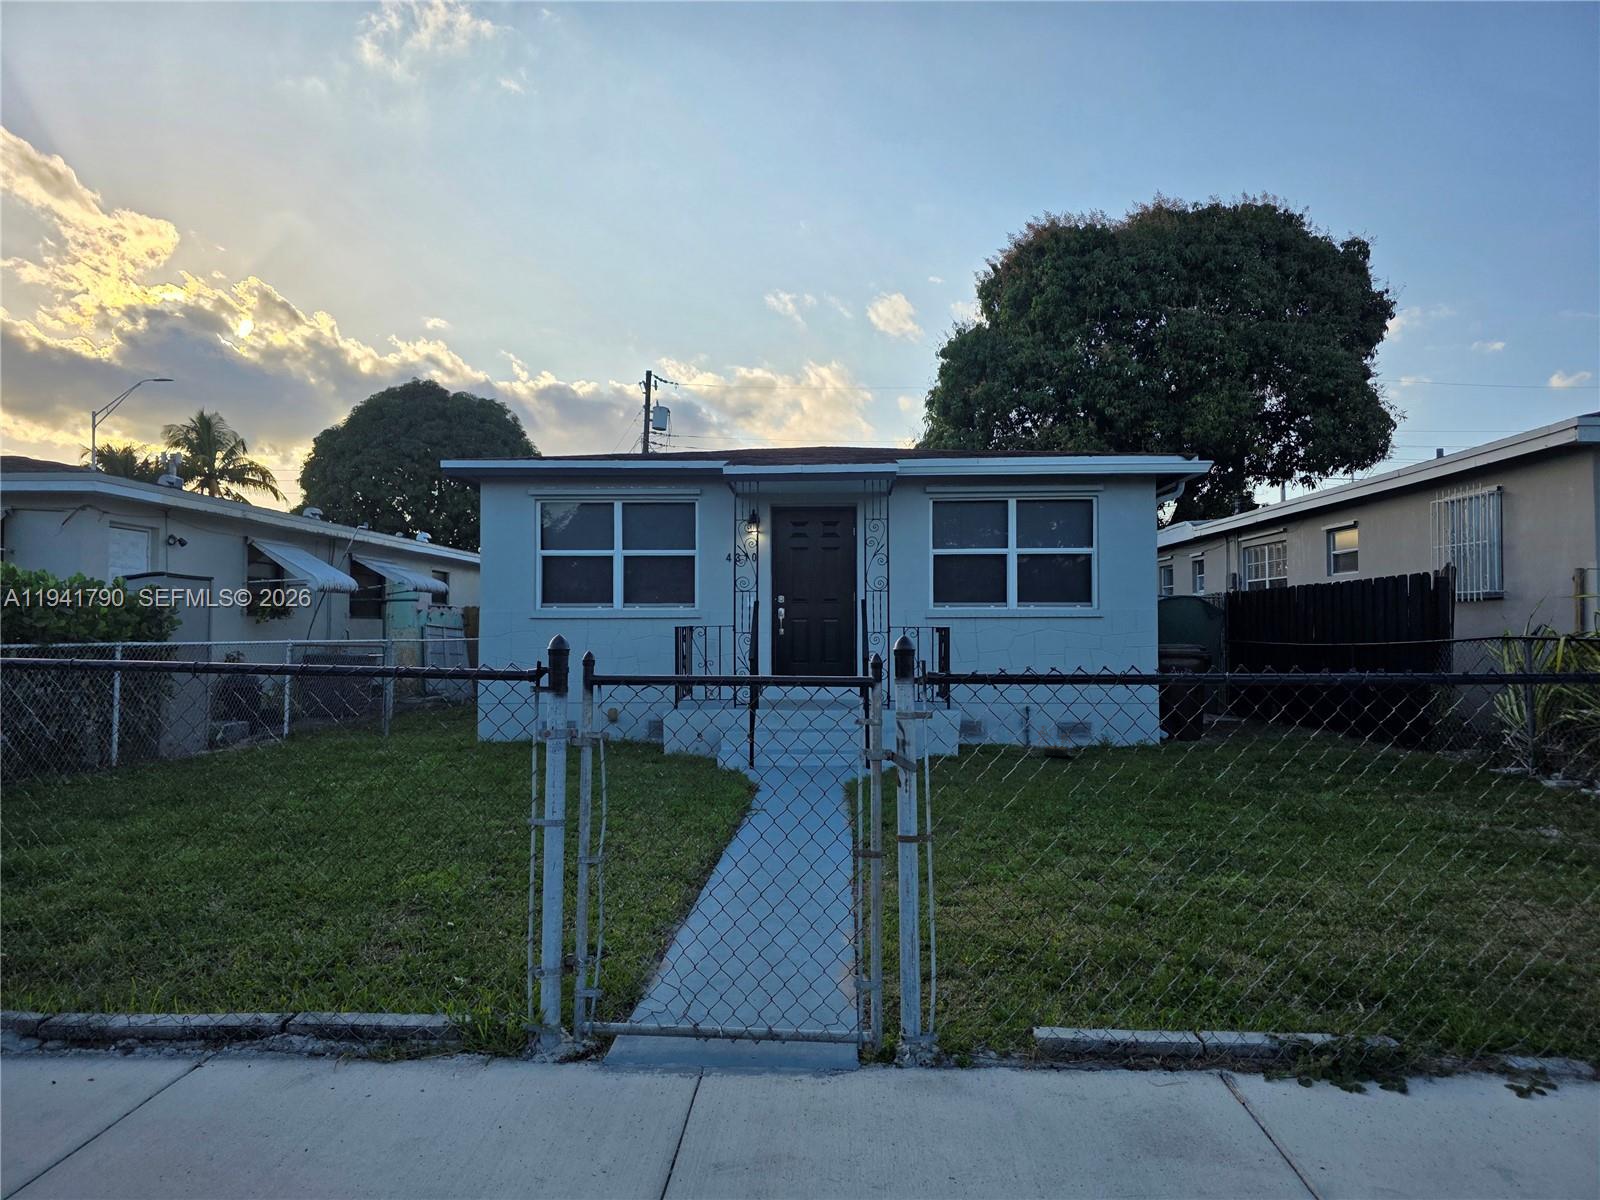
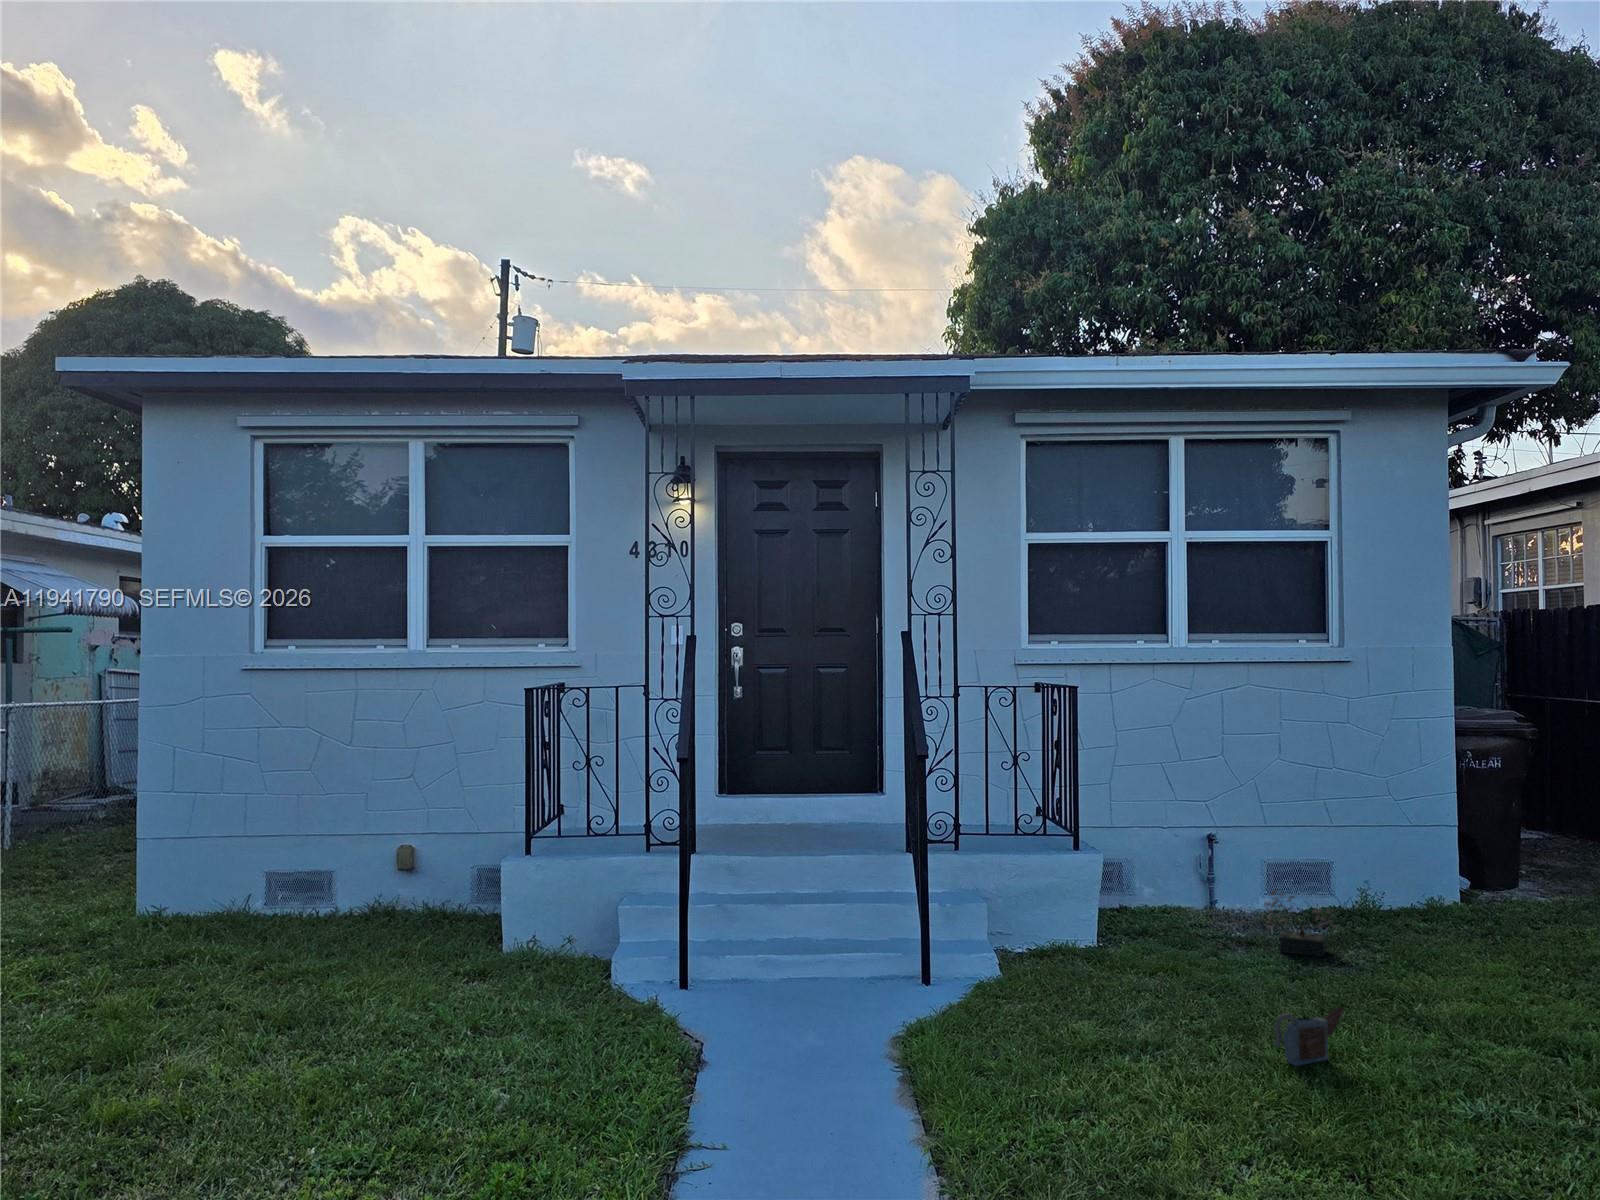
watering can: none [1010,760,1045,784] -> present [1274,1007,1344,1066]

